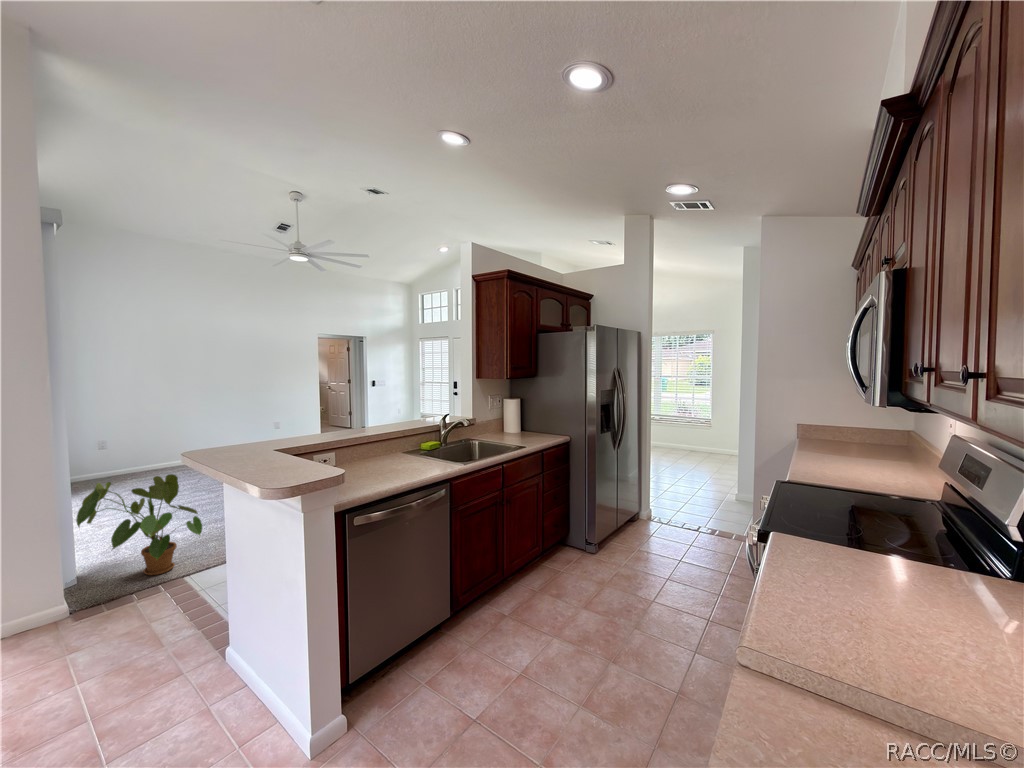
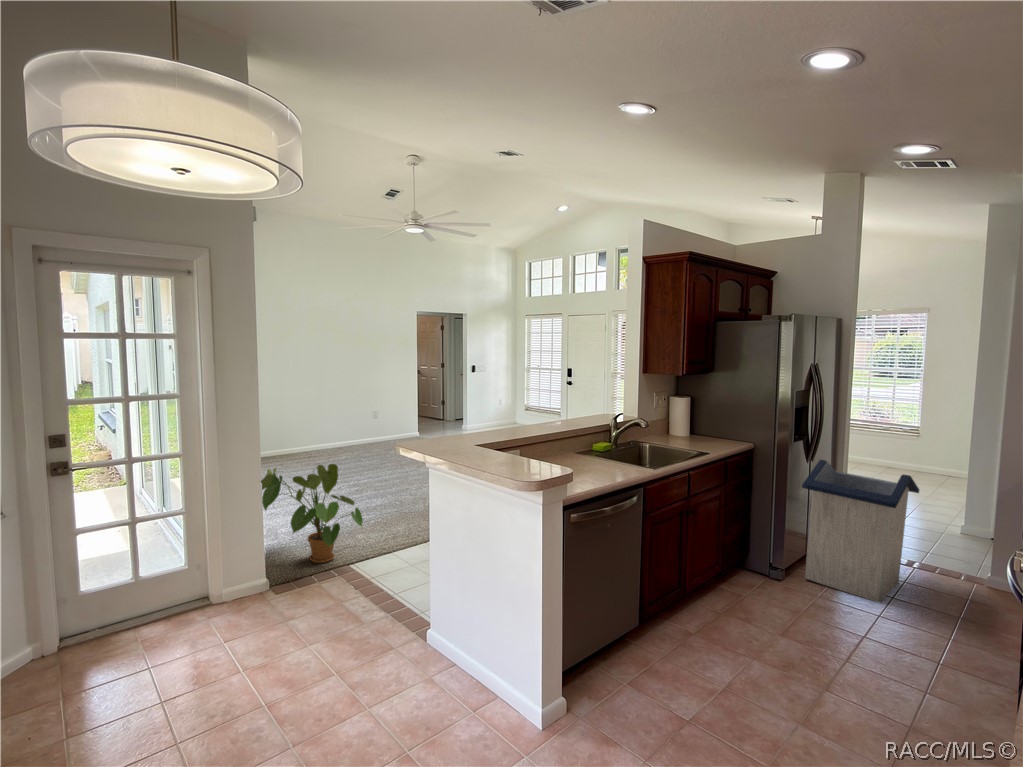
trash can: none [608,448,699,567] -> present [802,459,919,603]

